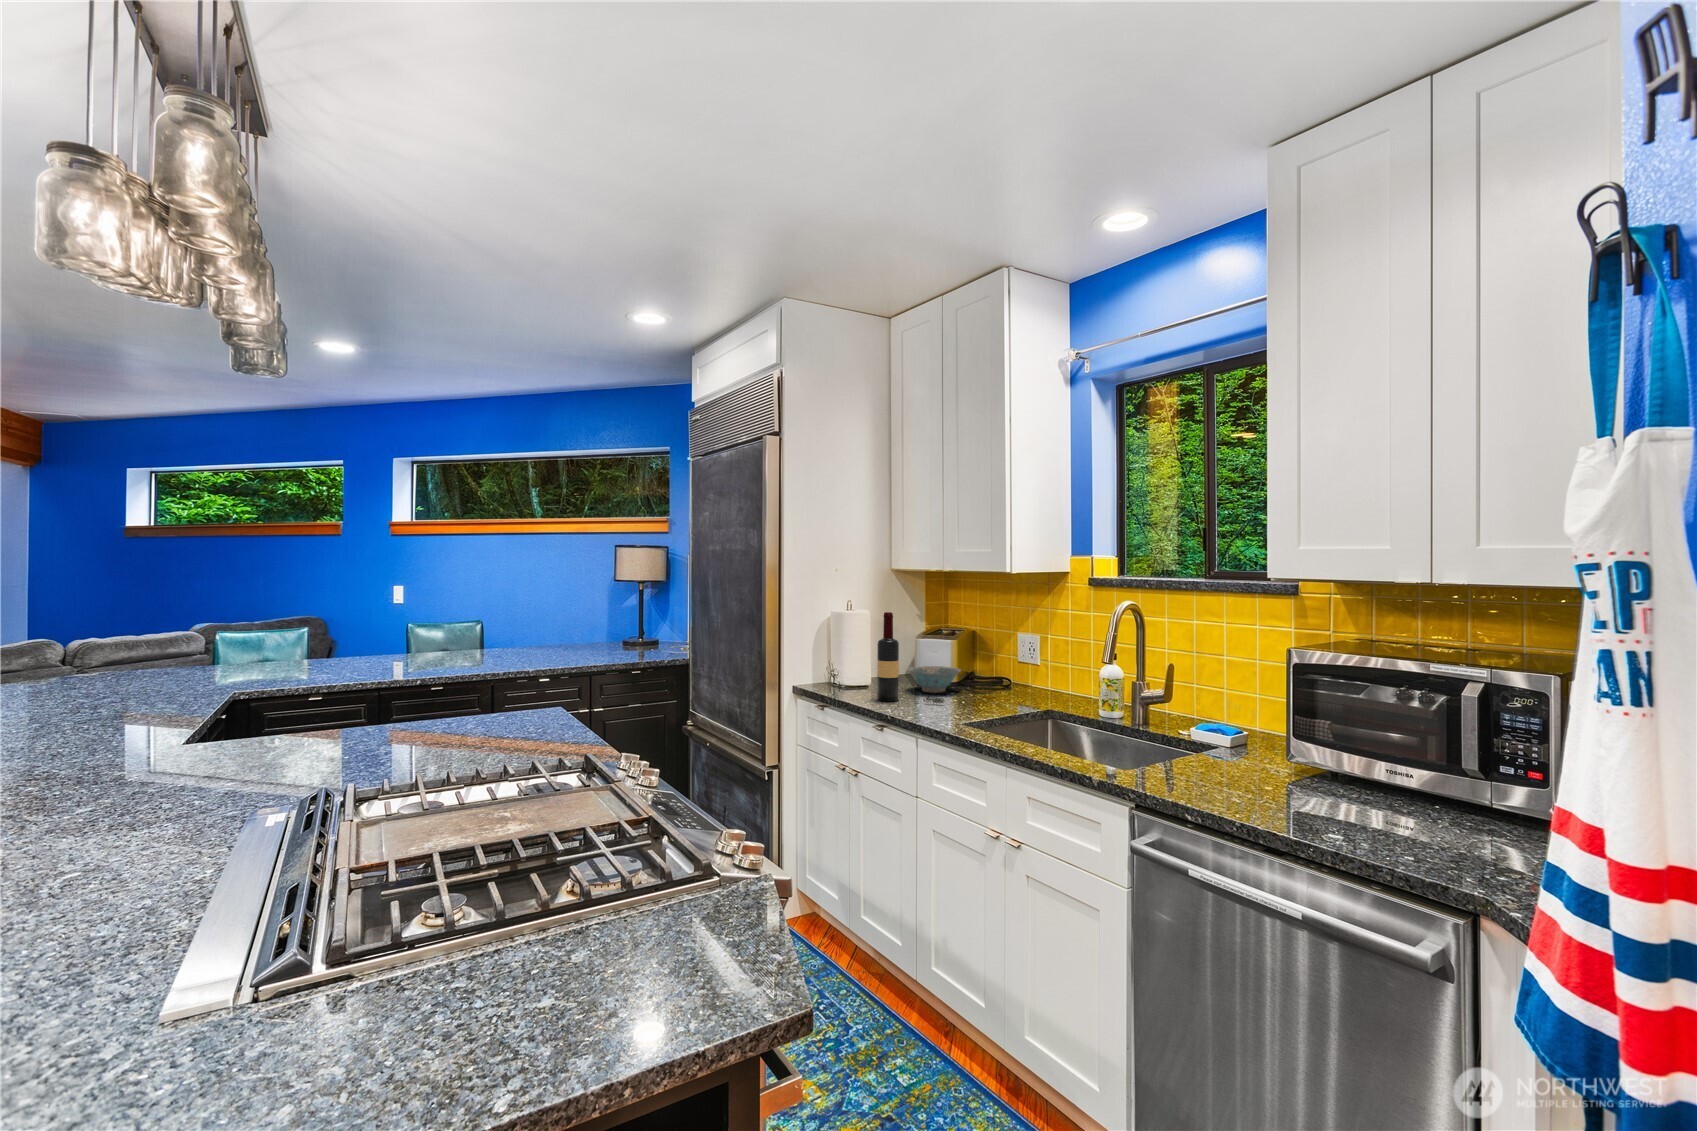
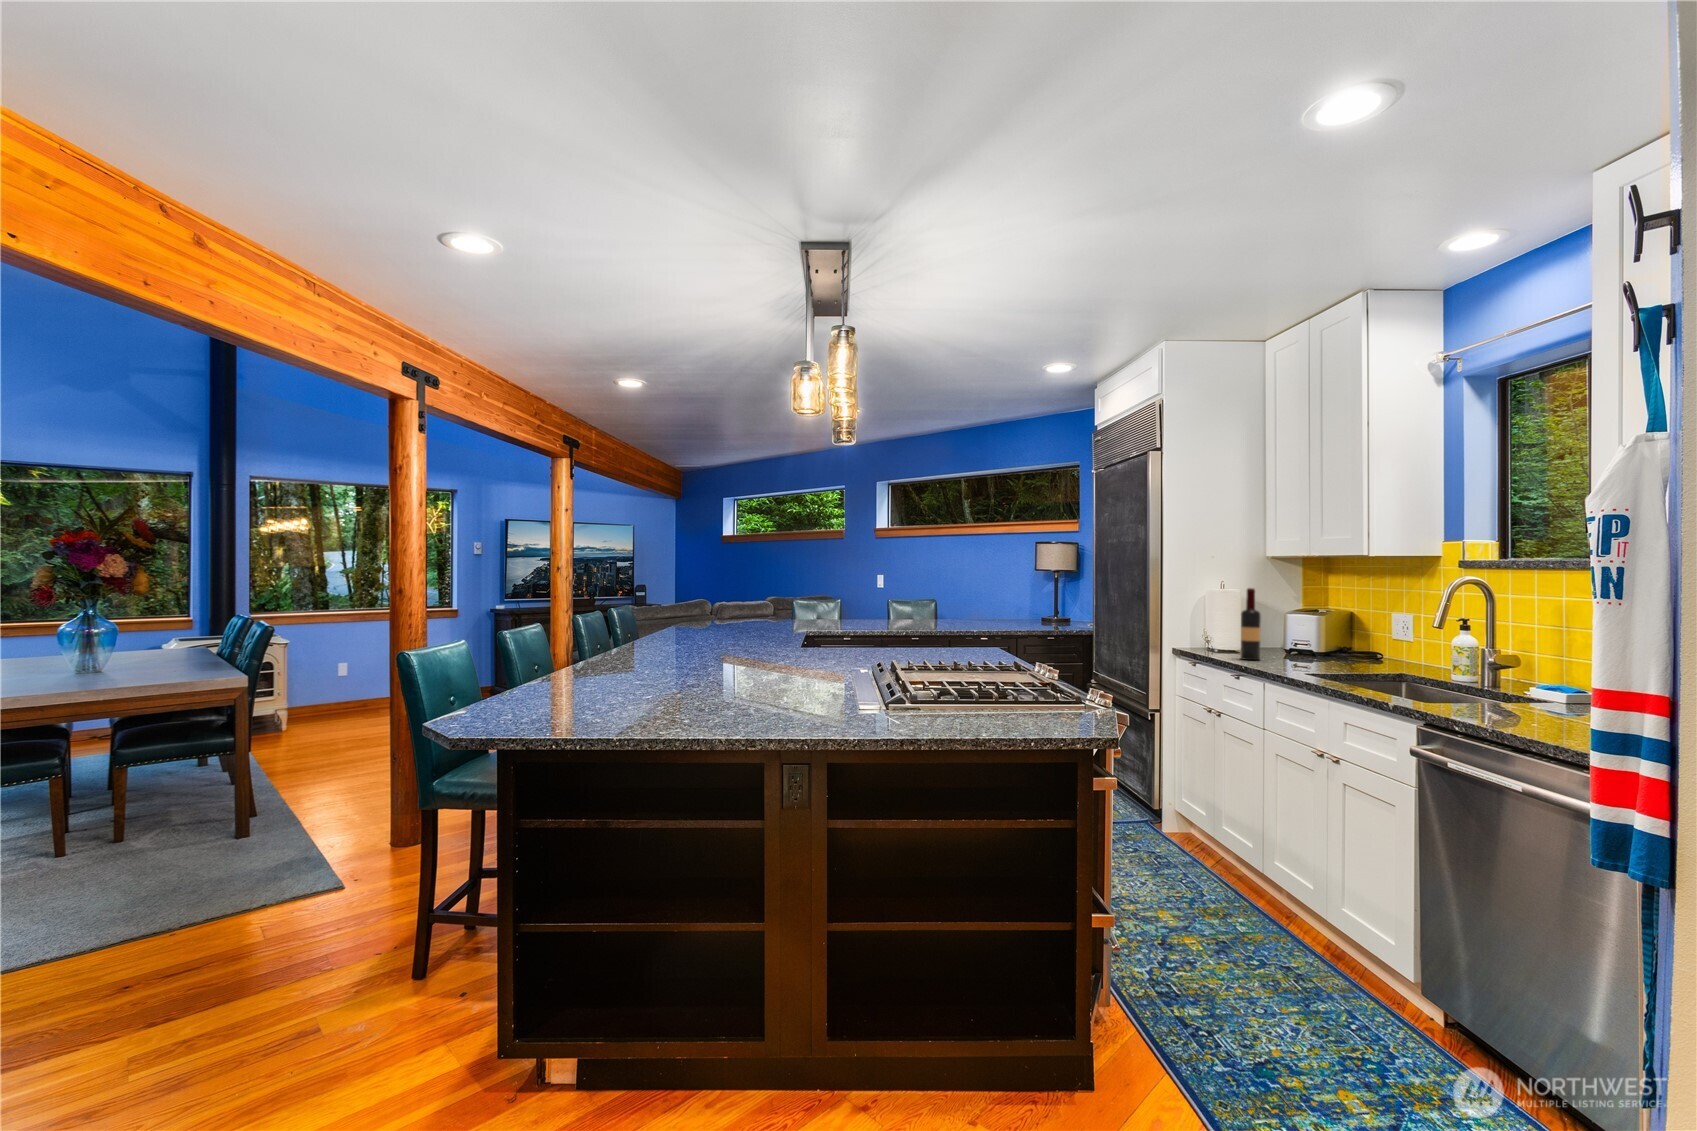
ceramic bowl: present [908,666,960,693] -> none [1274,638,1328,659]

